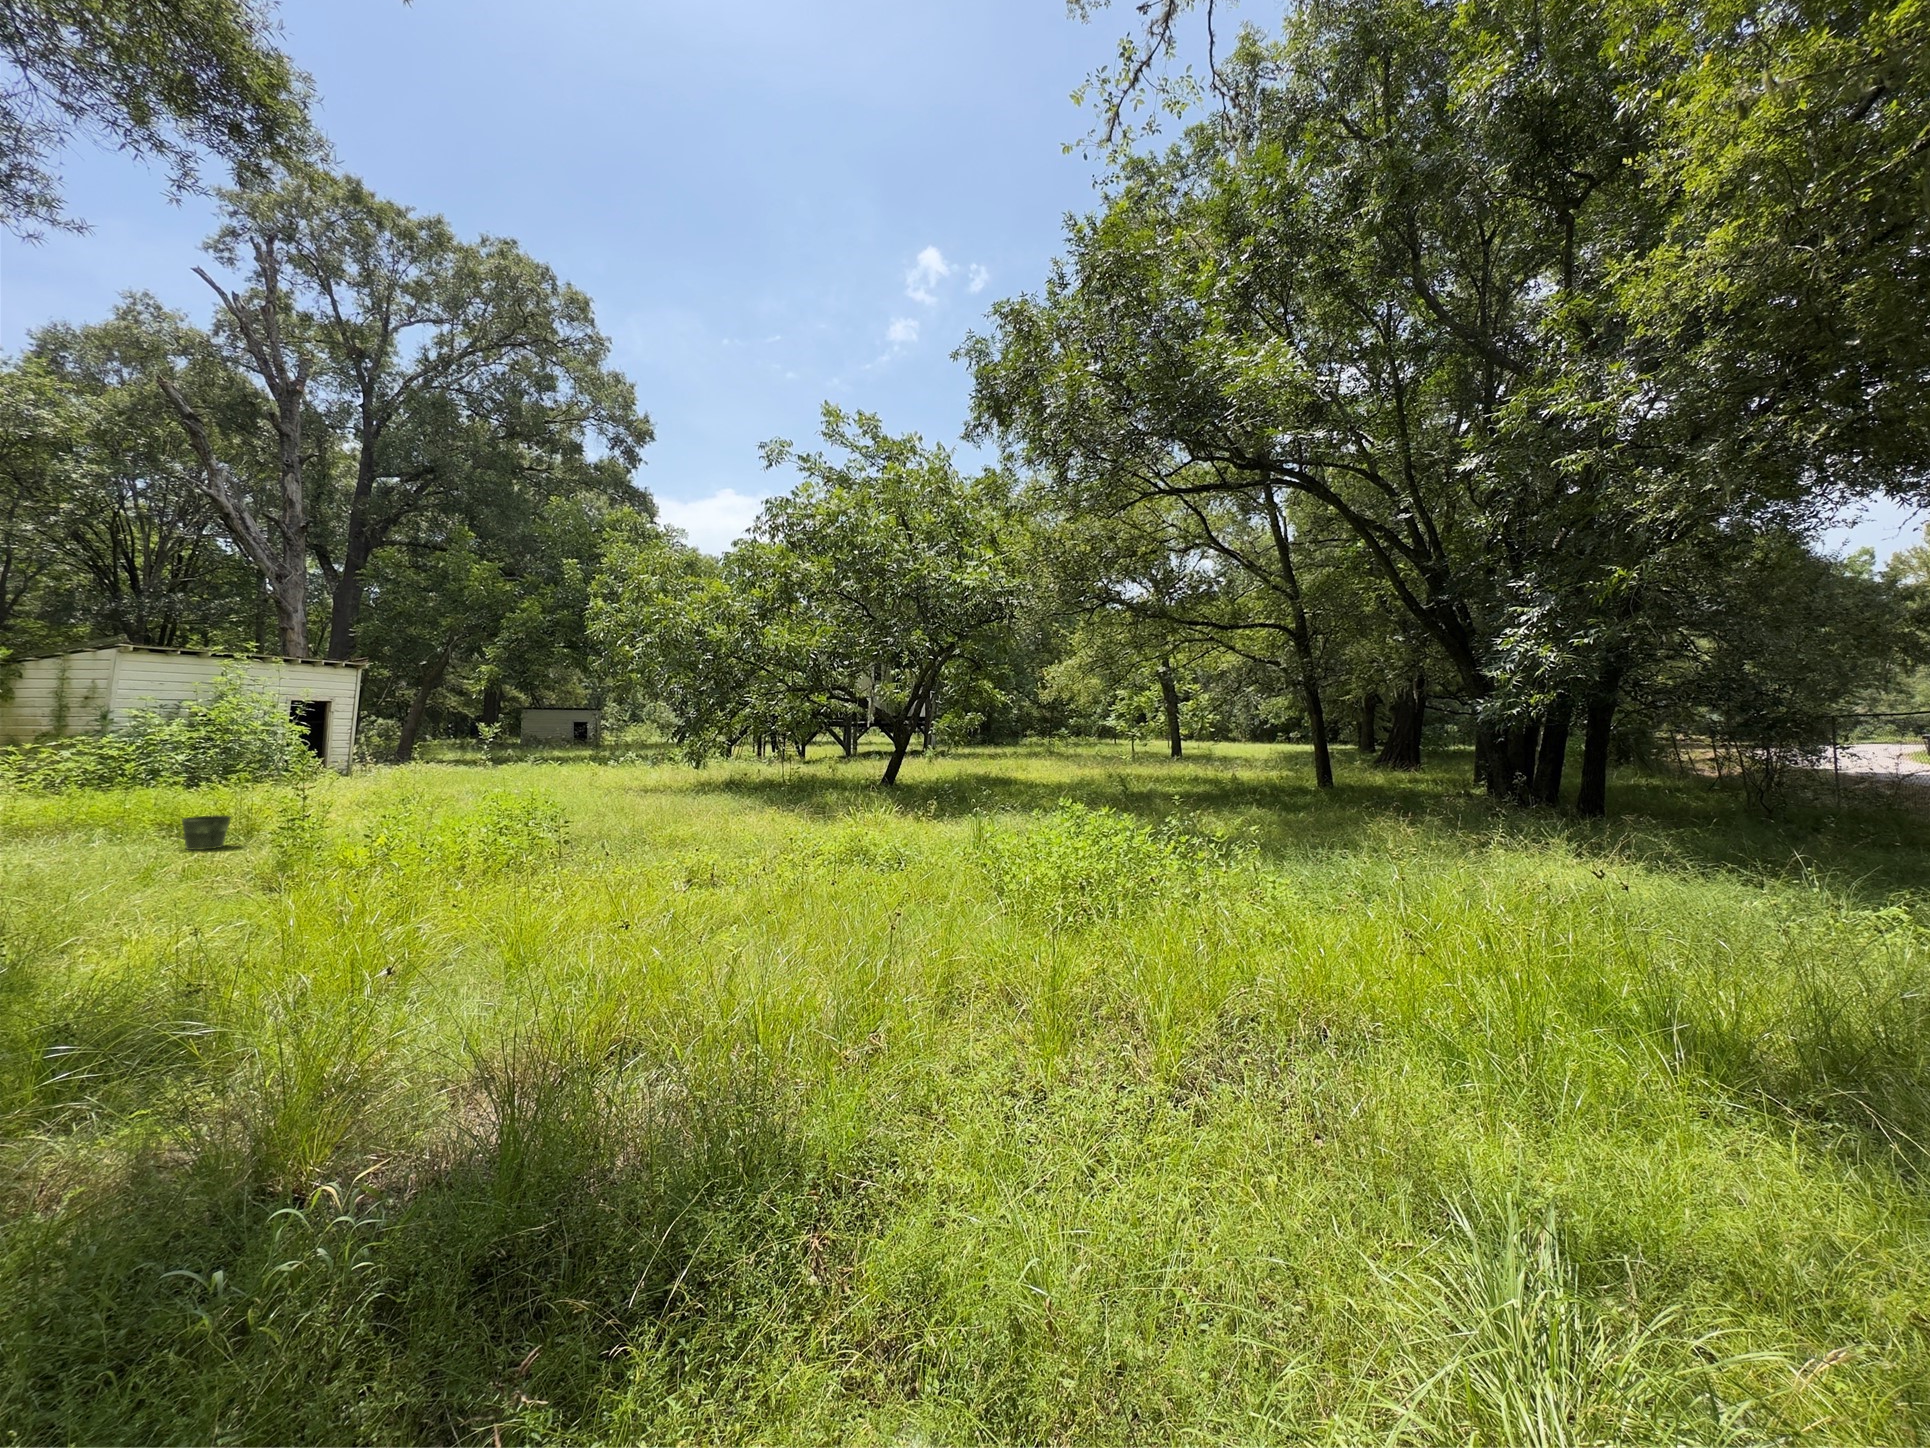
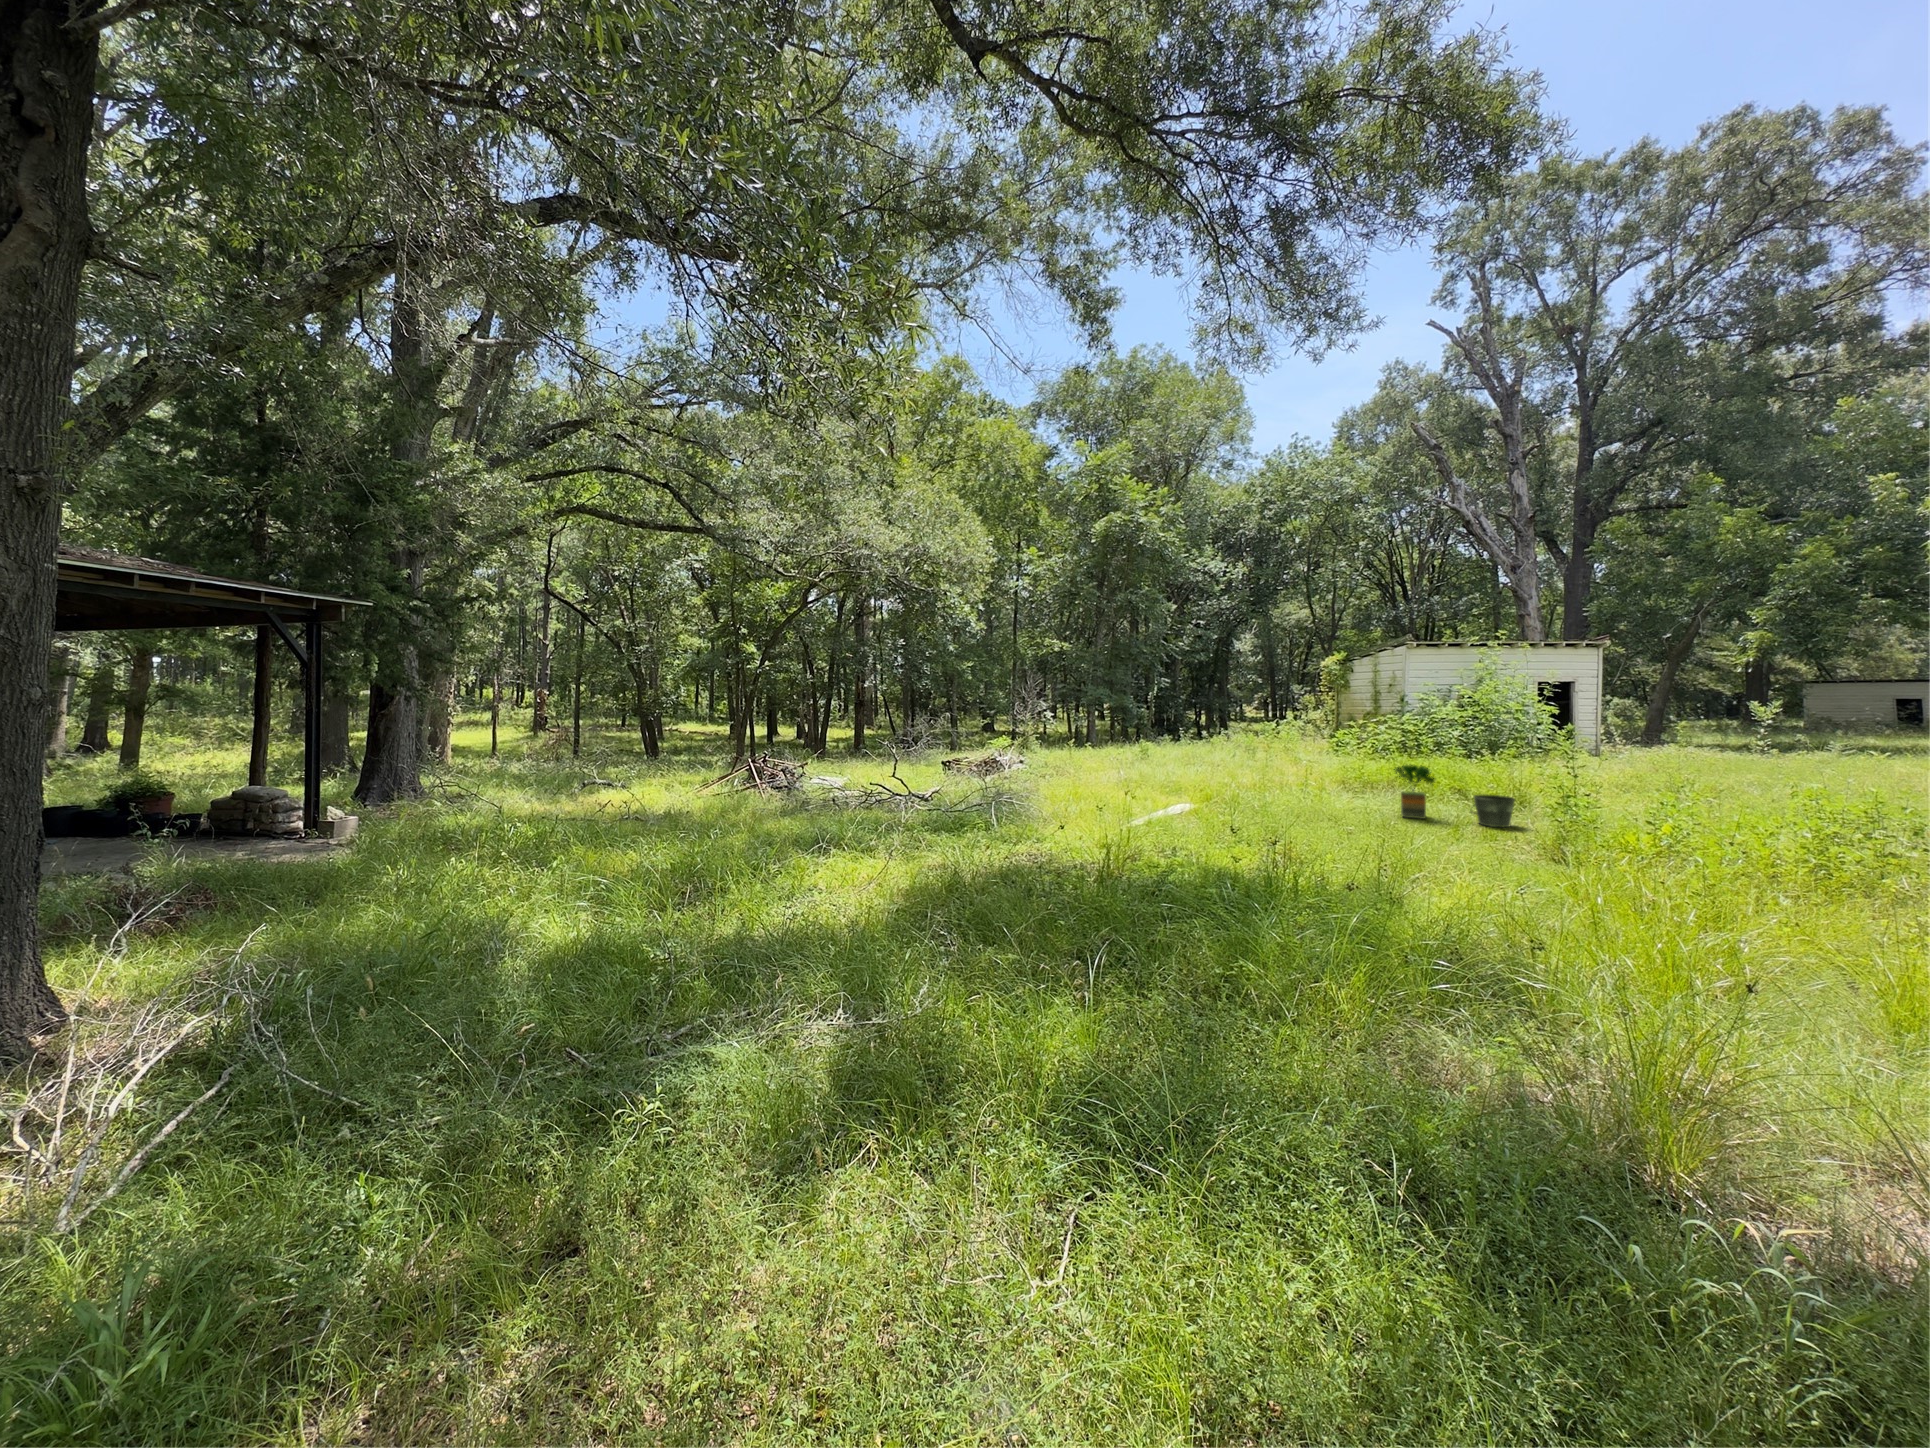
potted tree: none [70,789,135,856] -> present [1394,765,1435,819]

